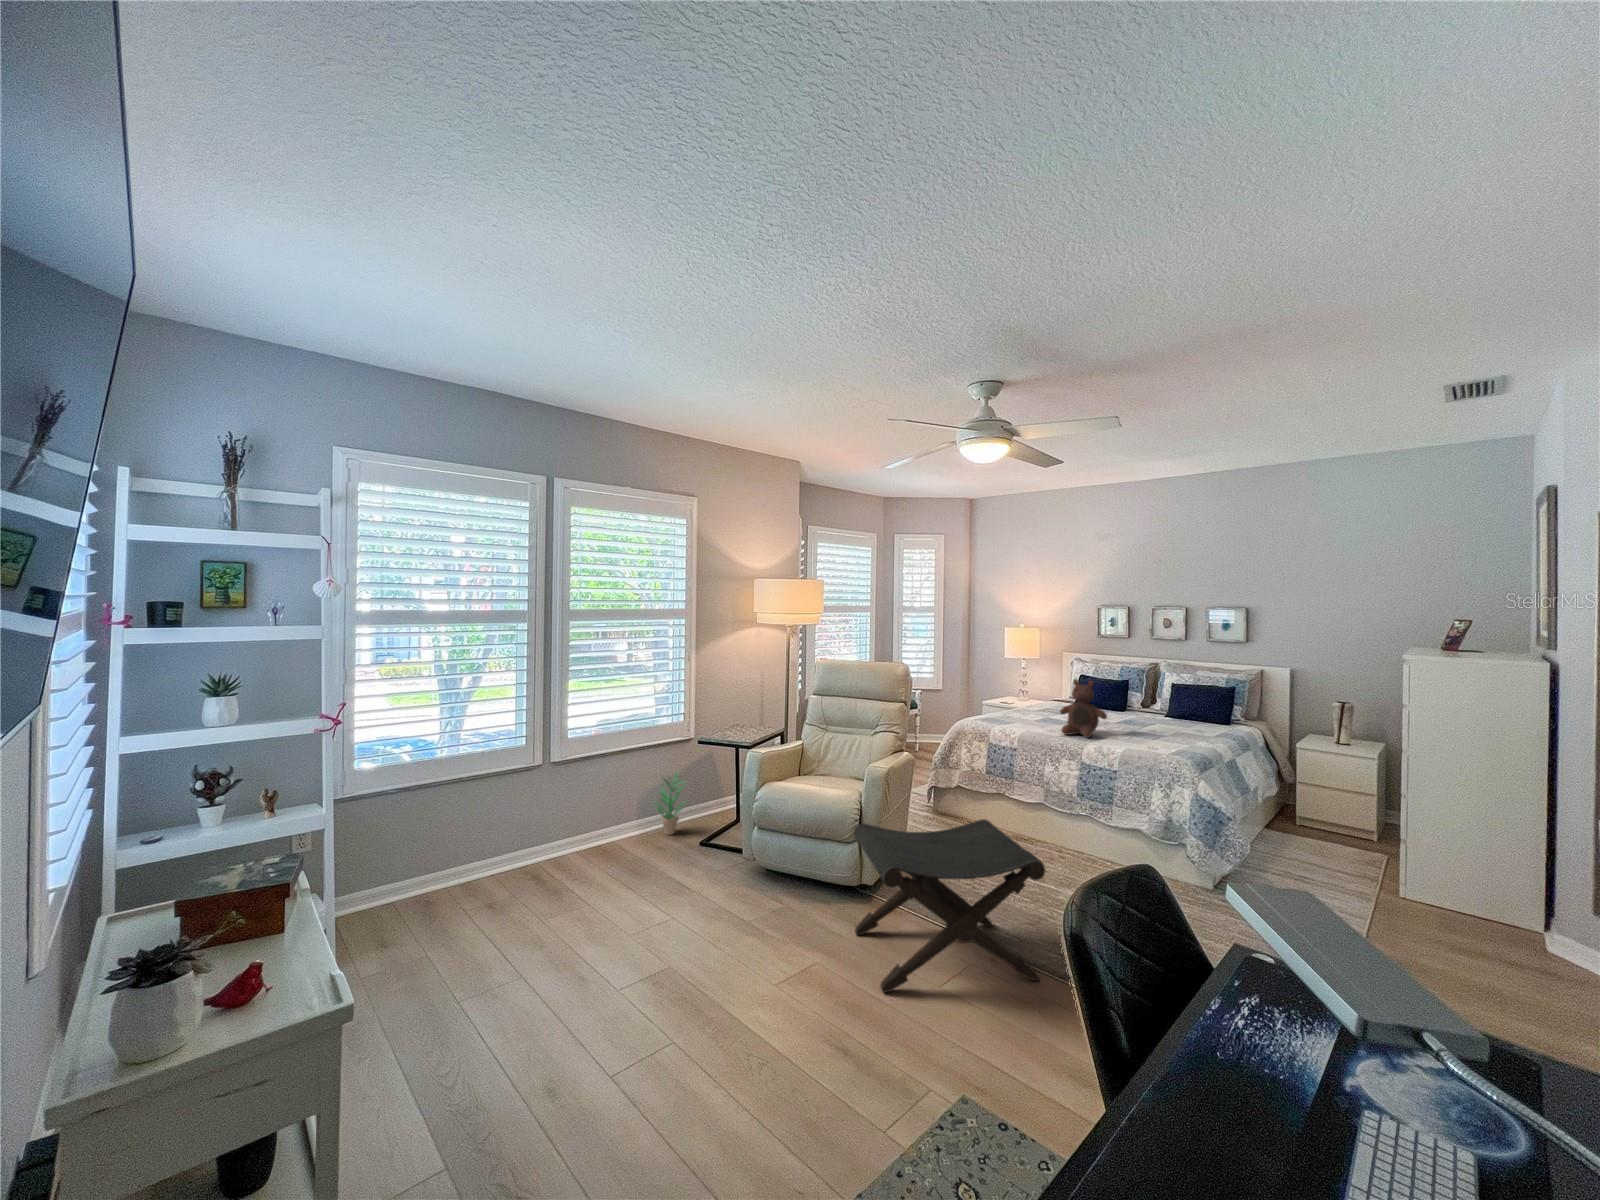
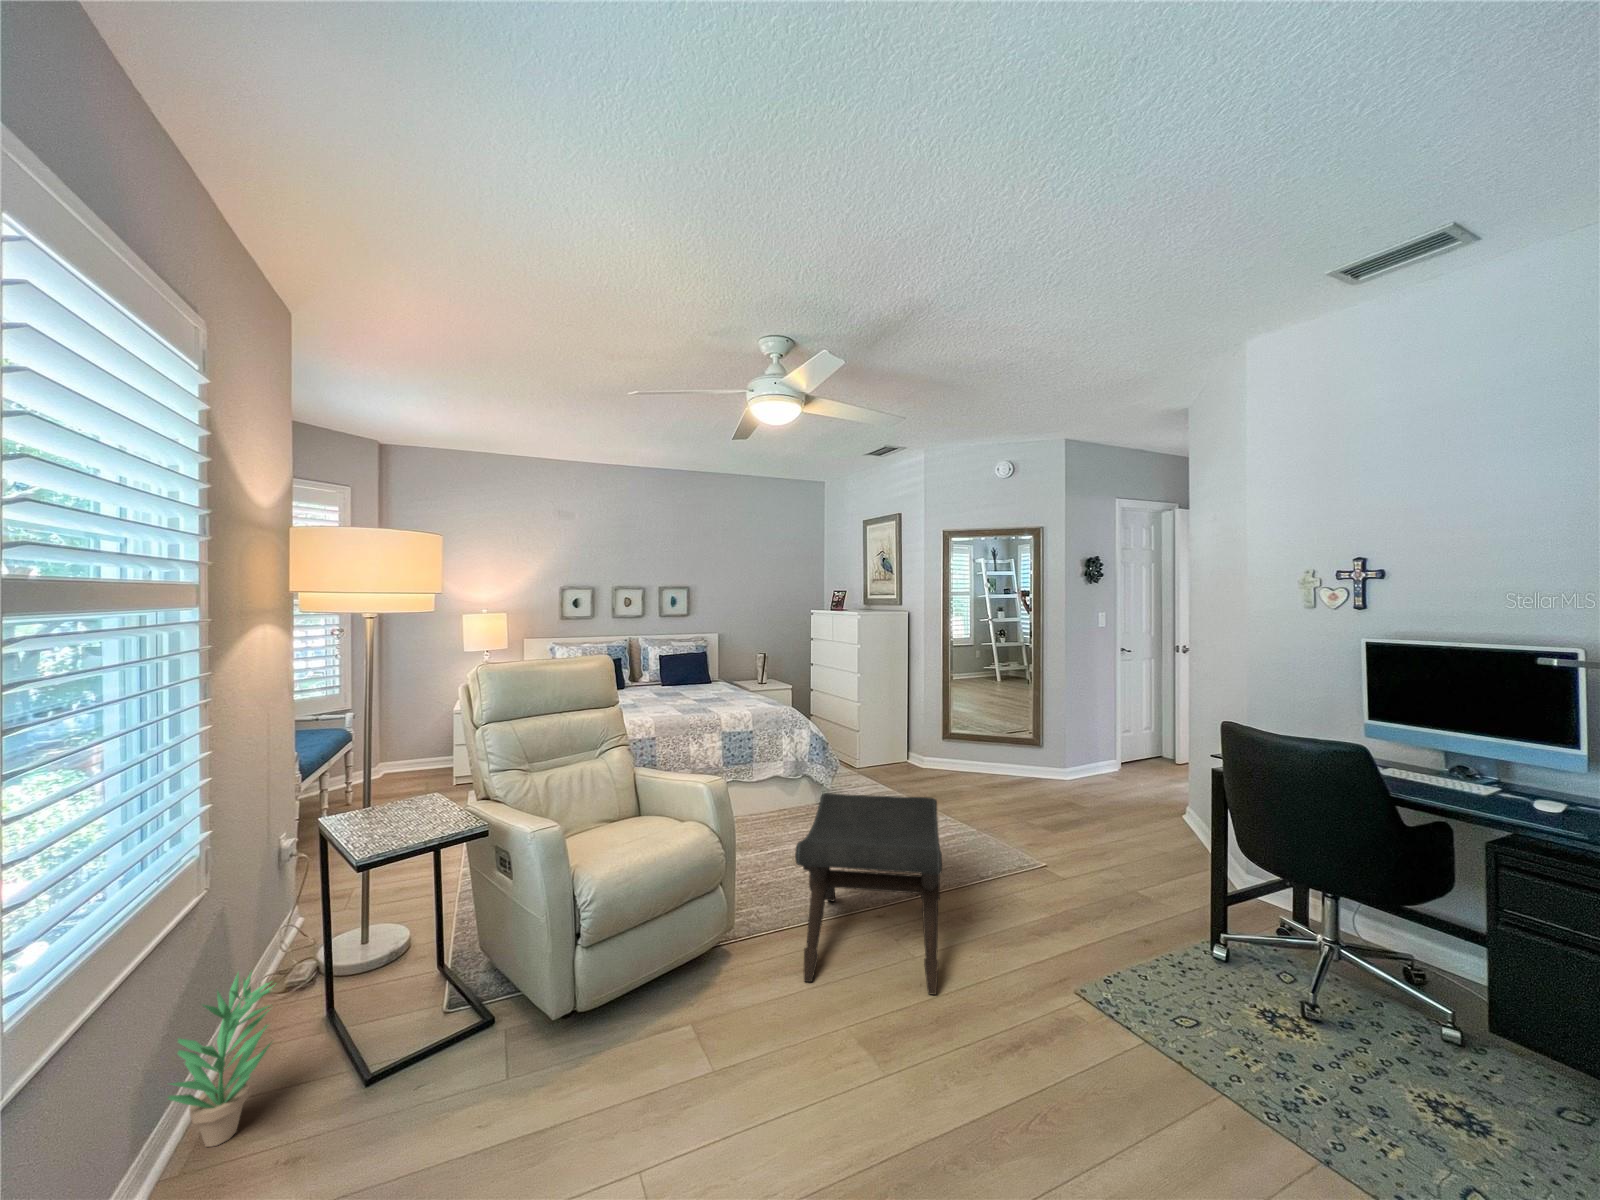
stuffed bear: present [1060,679,1107,738] -> none [662,654,706,712]

